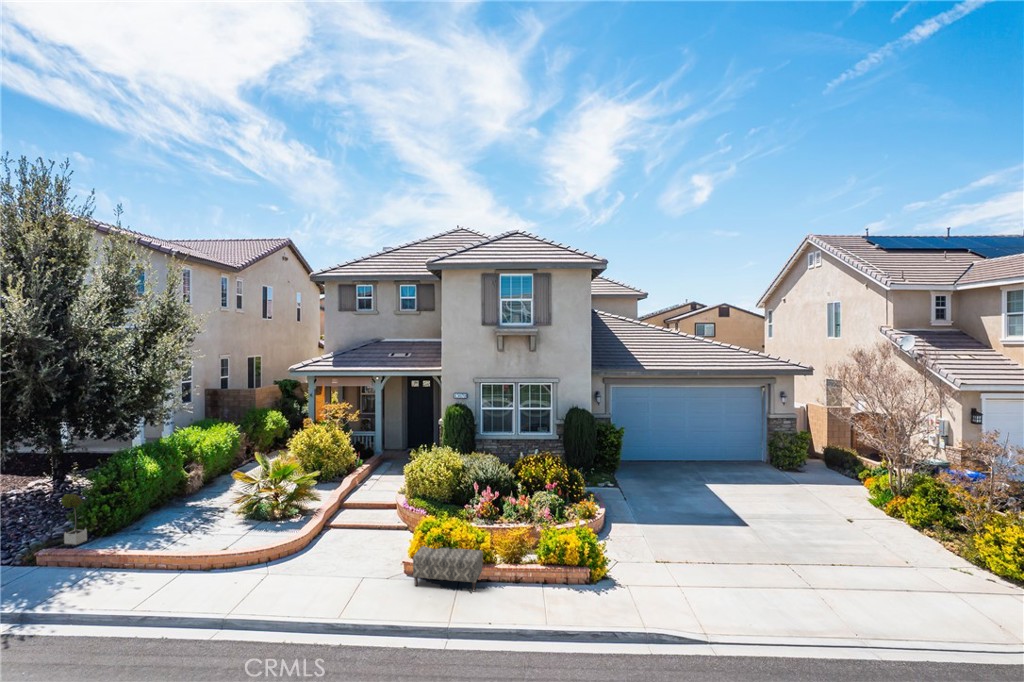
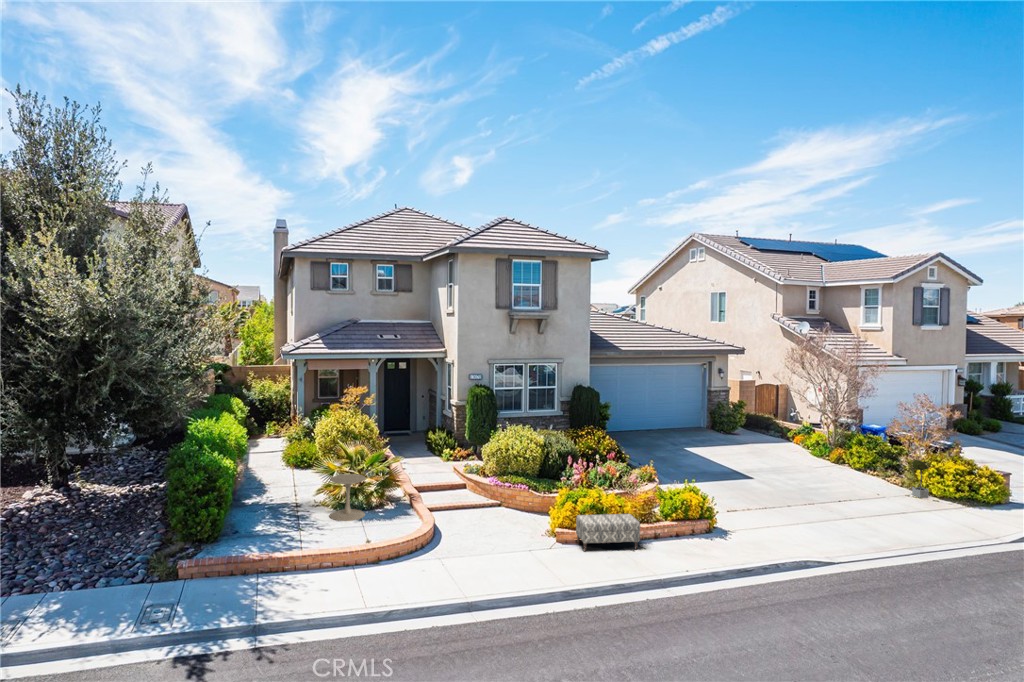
pedestal table: none [228,484,264,529] -> present [330,474,366,521]
potted tree: present [61,494,87,544] -> present [912,460,929,498]

